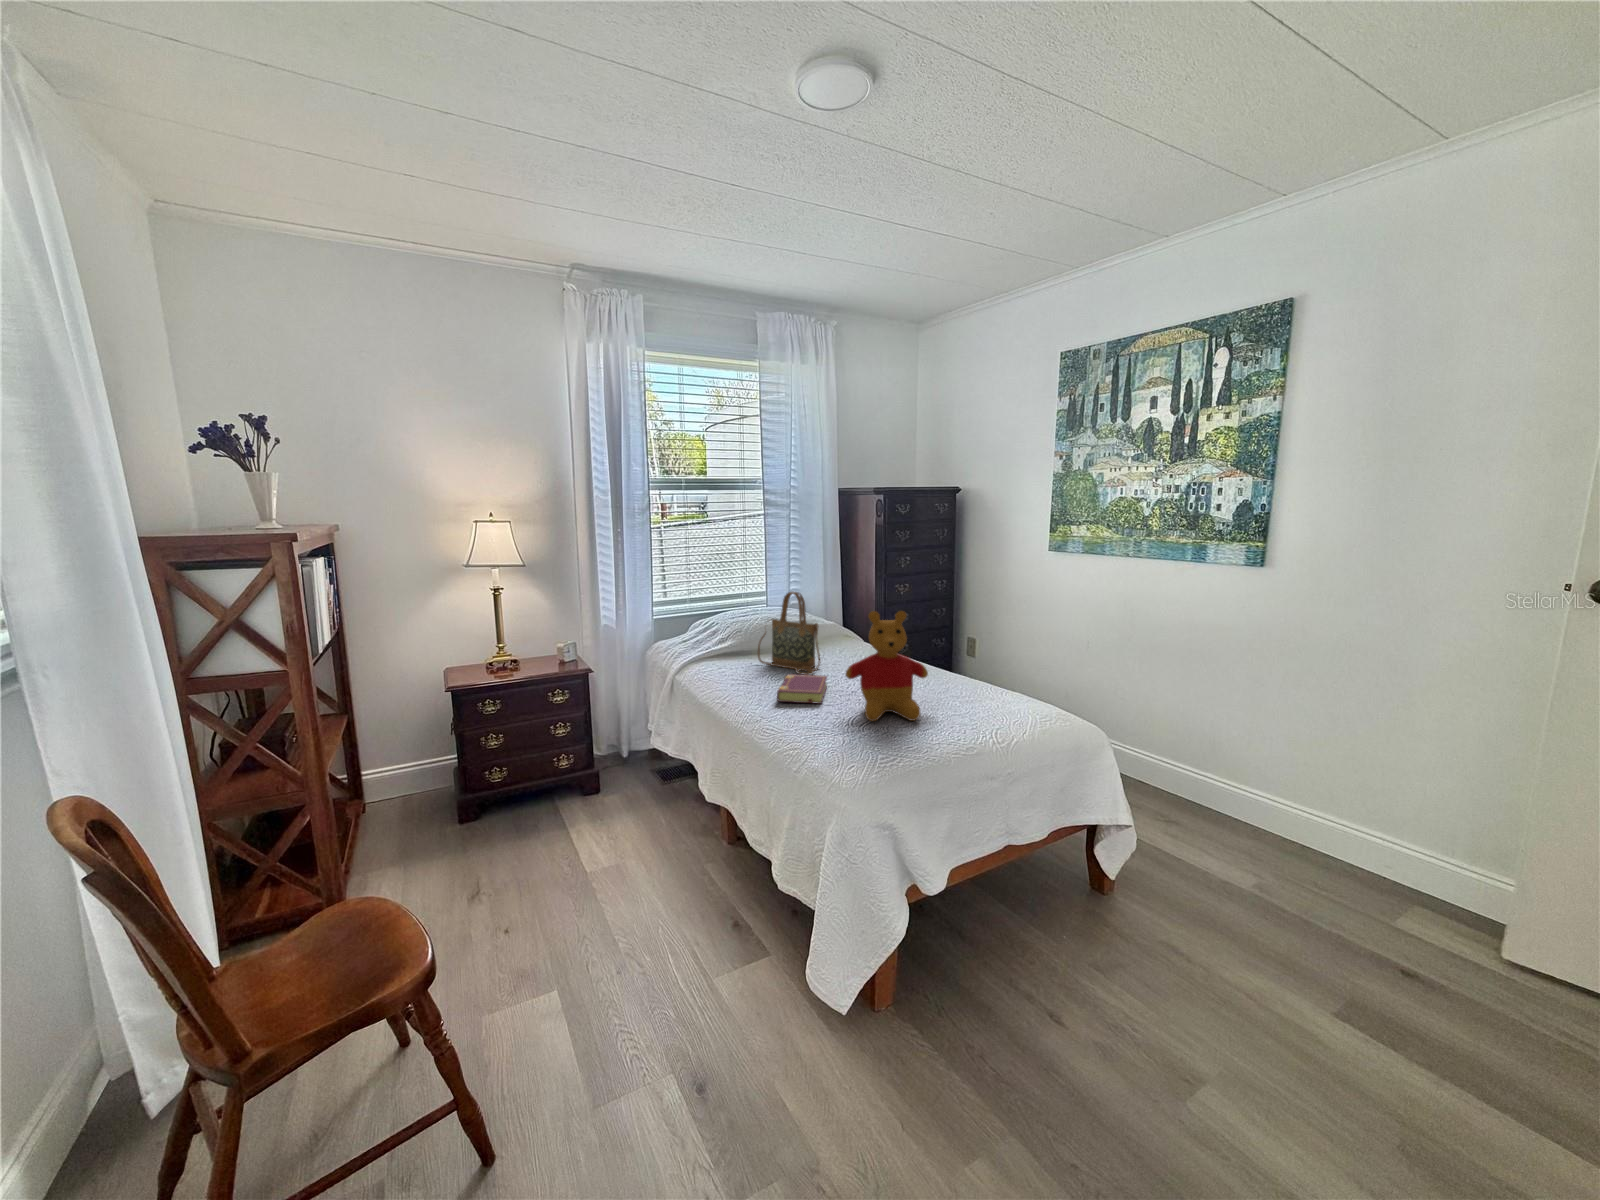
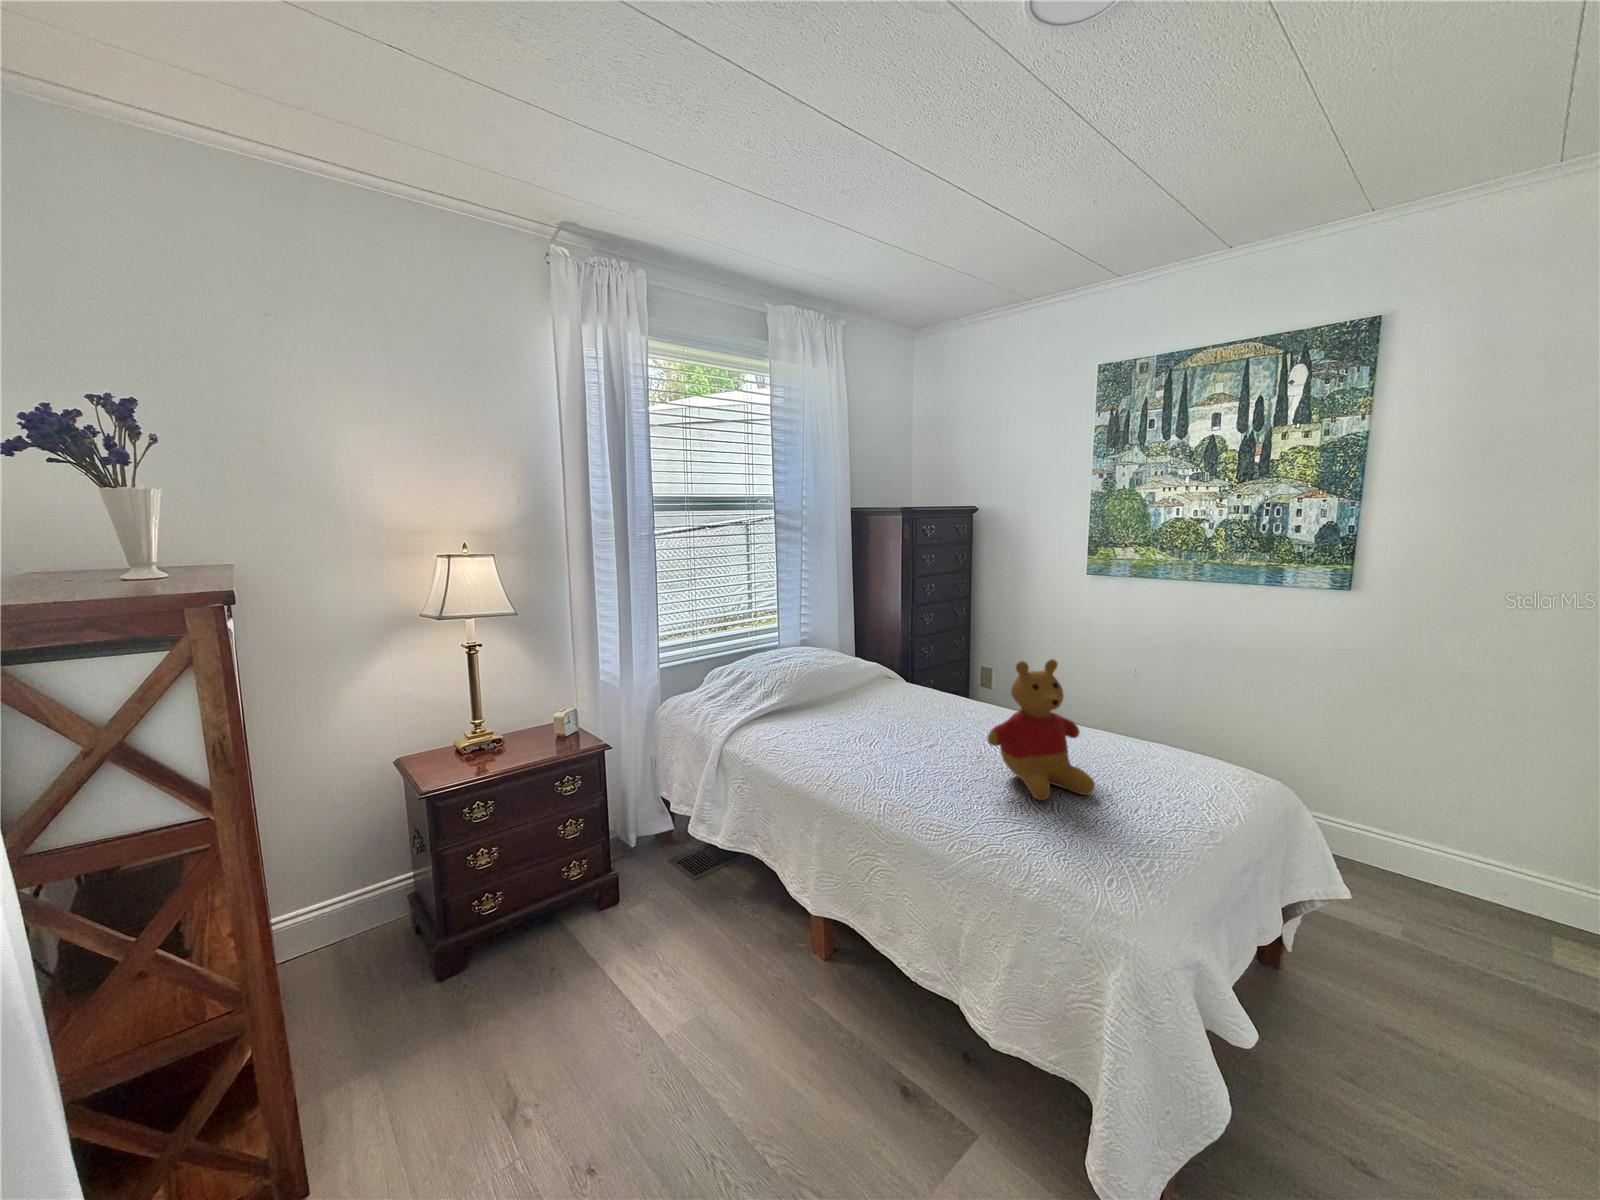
handbag: present [758,592,820,675] -> none [812,632,896,733]
book: present [777,674,827,704] -> none [879,736,950,778]

